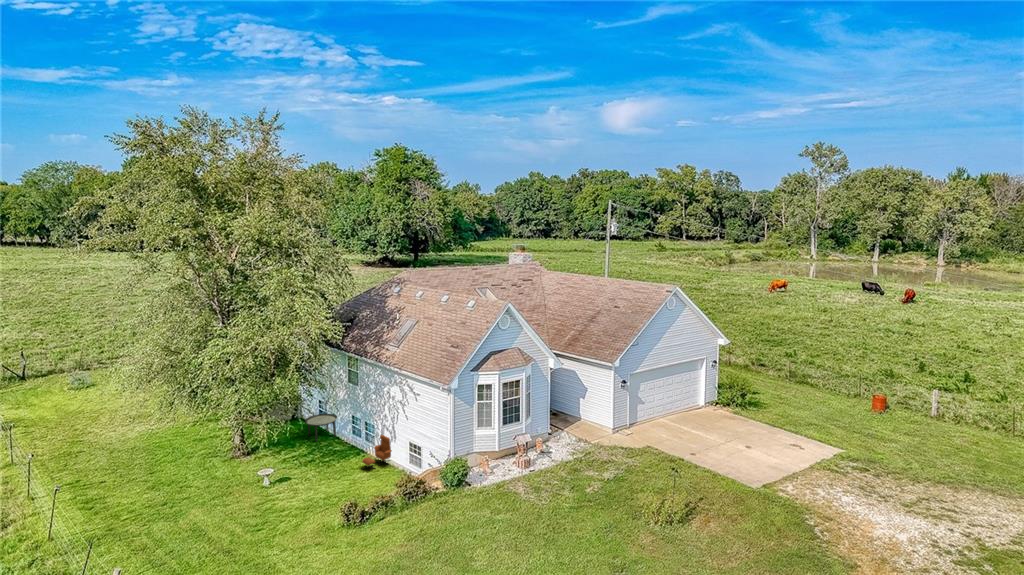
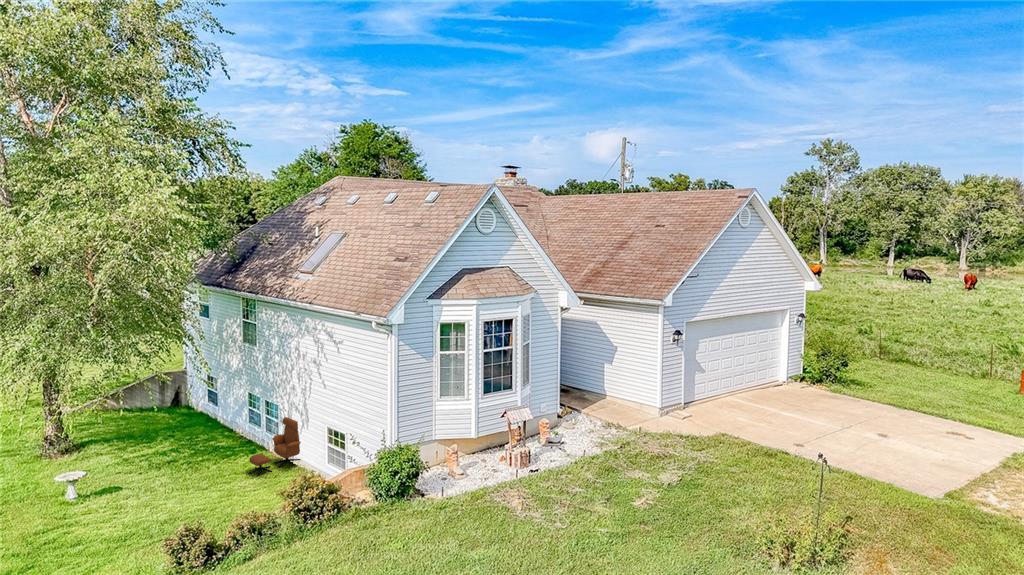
round table: present [305,414,337,442] -> none [174,392,229,434]

